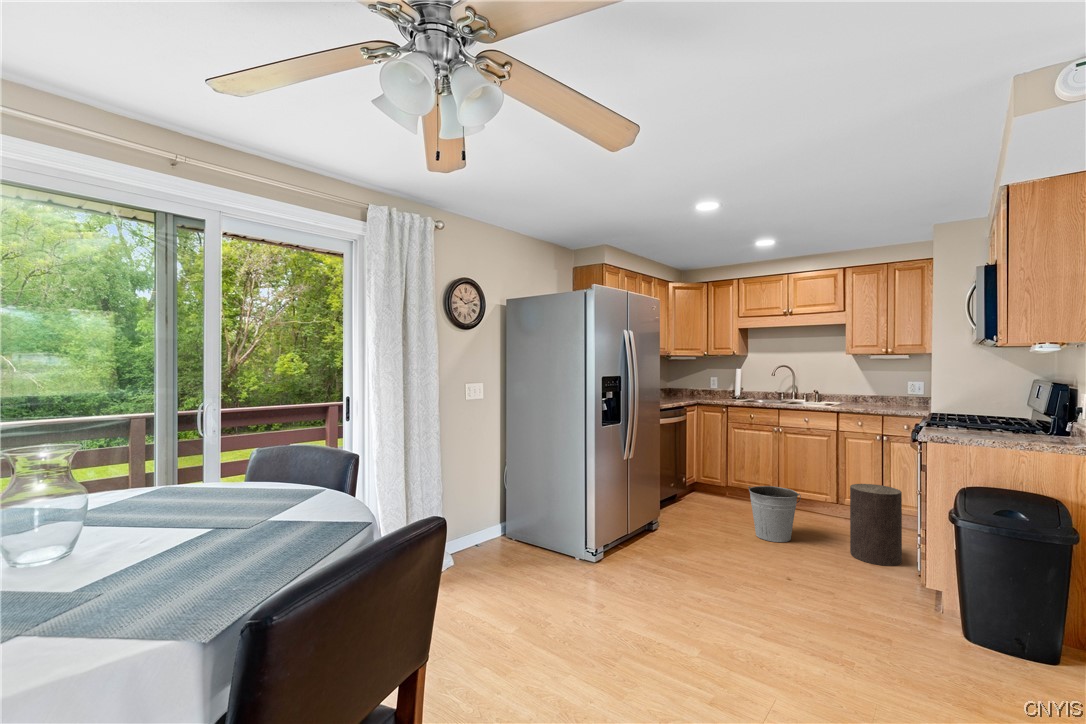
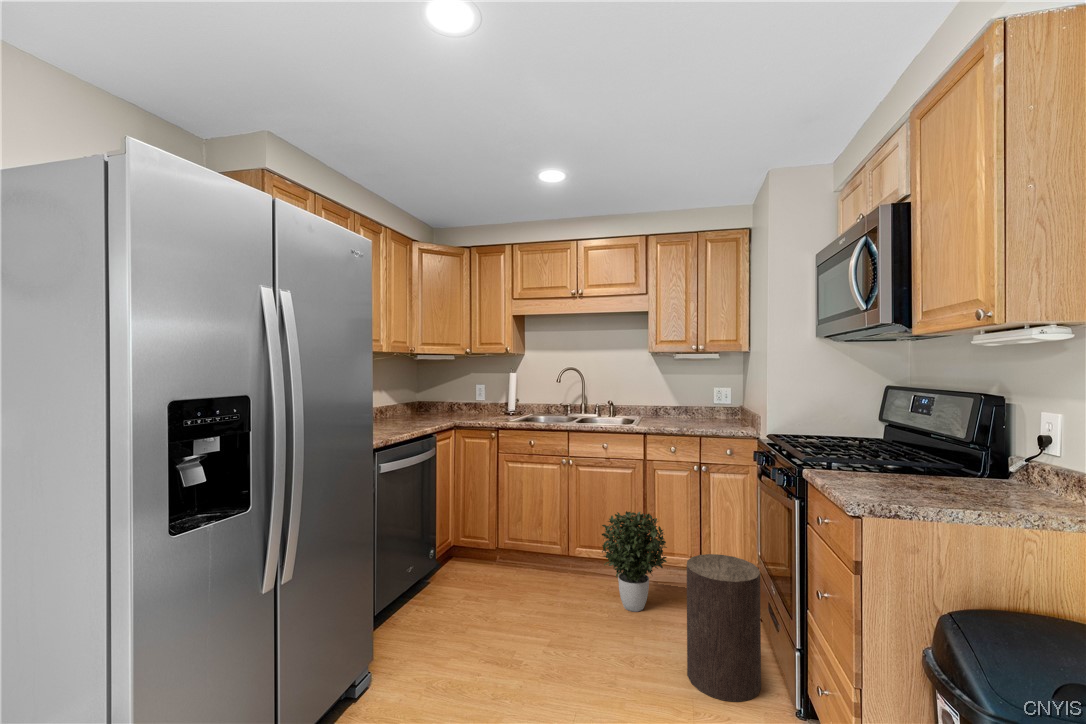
potted plant: none [800,461,850,527] -> present [602,511,667,612]
bucket: present [748,486,801,542] -> none [530,566,611,673]

